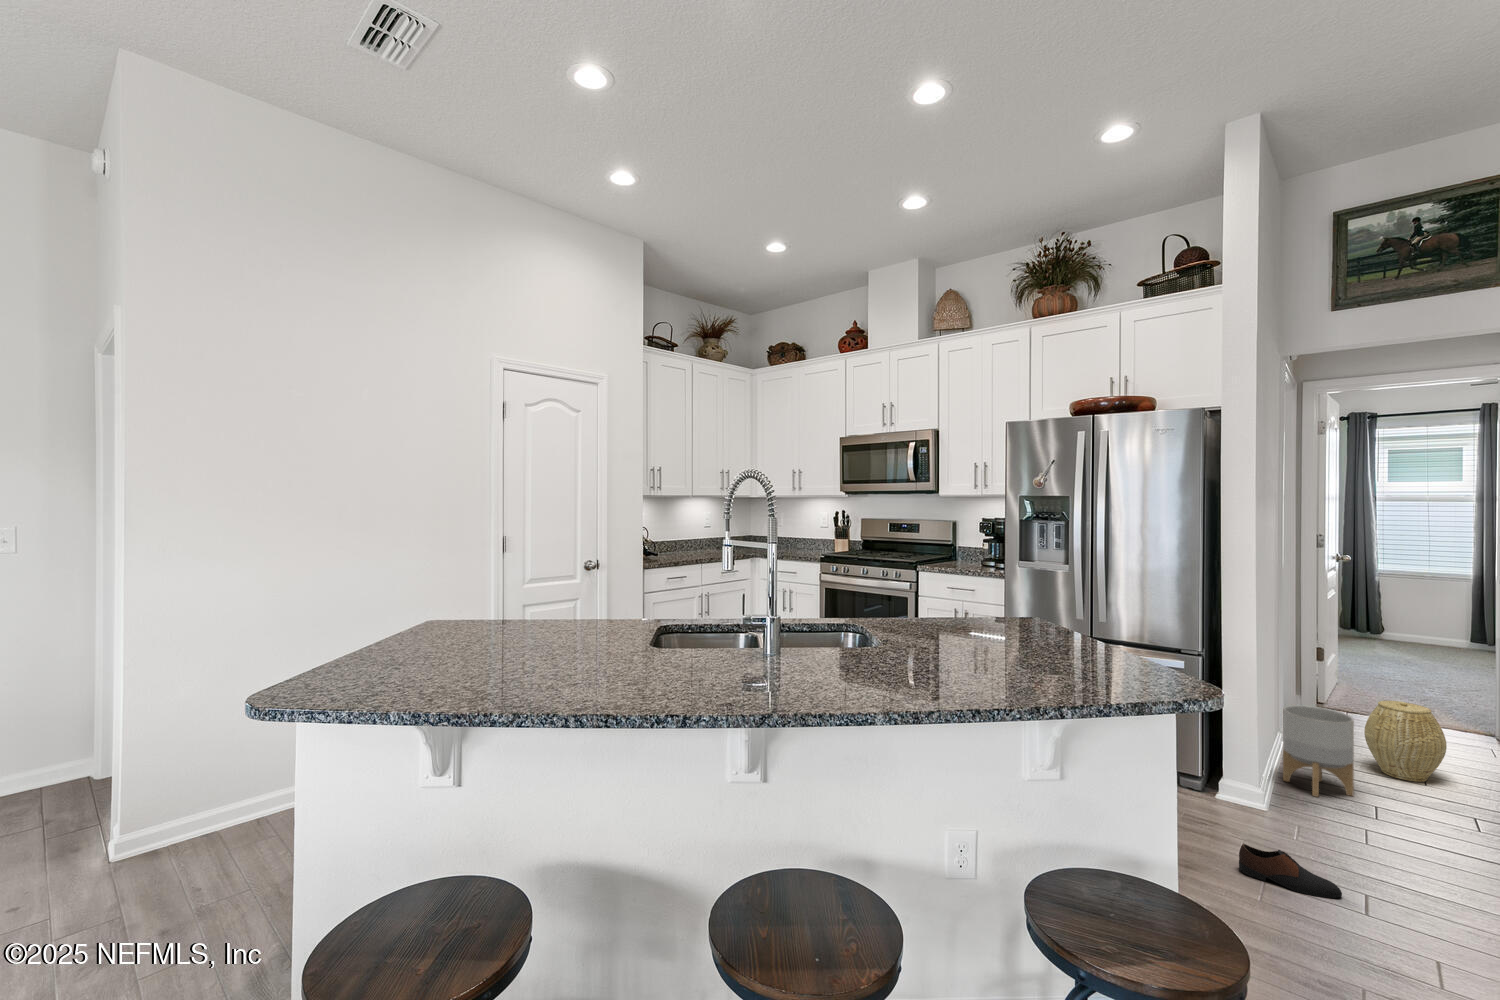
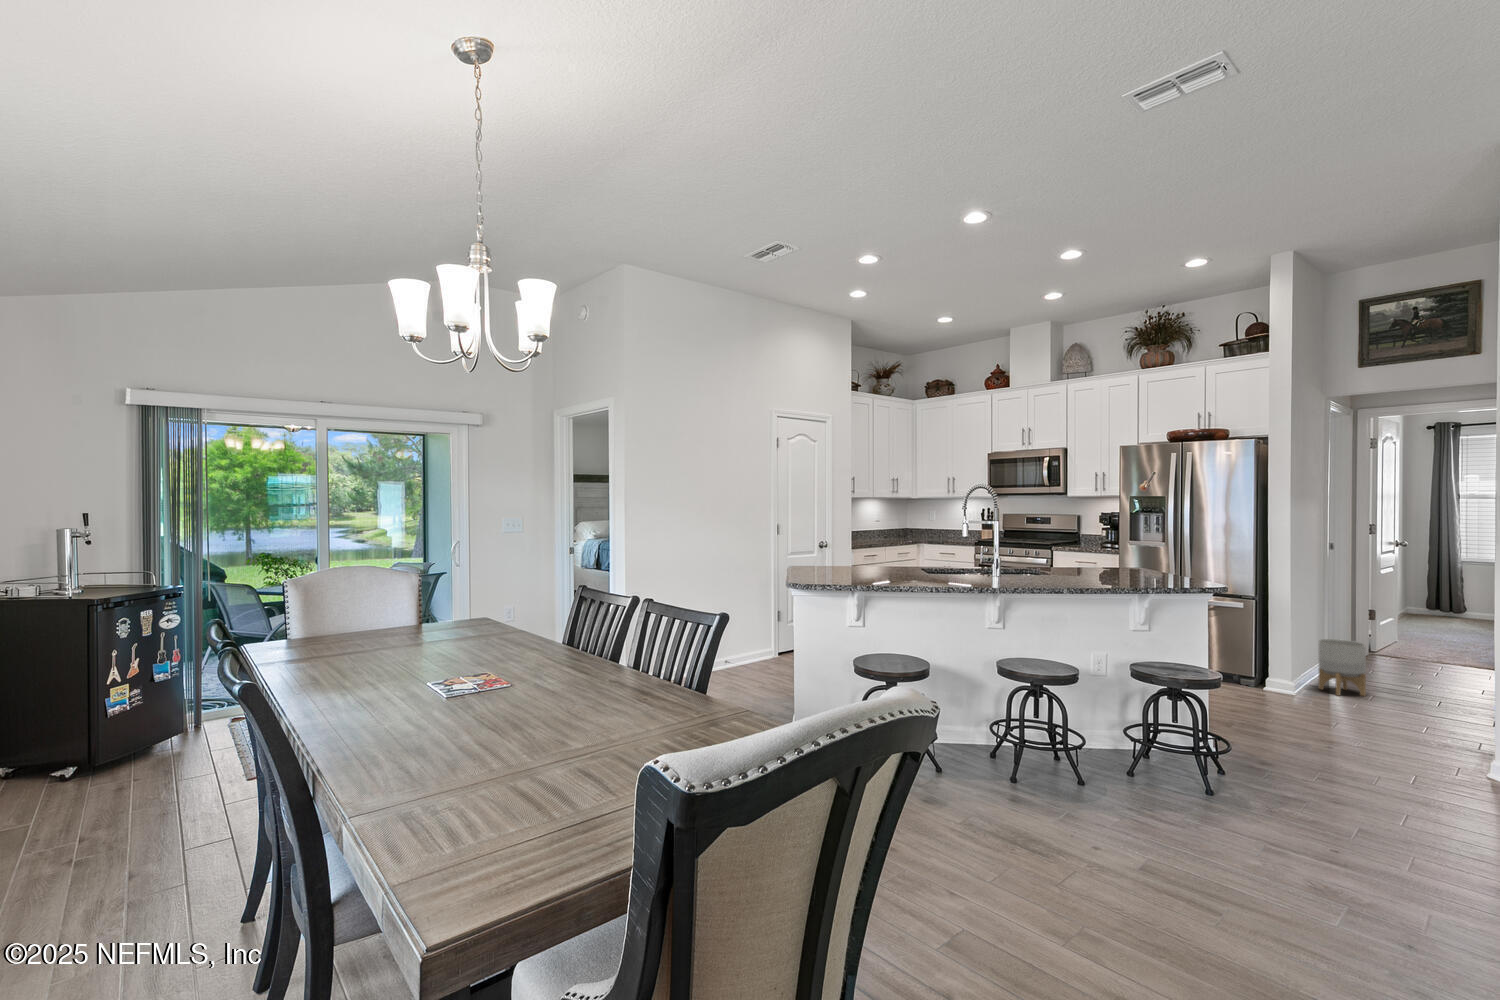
woven basket: present [1364,701,1447,782] -> none [1383,639,1439,692]
shoe: present [1239,844,1342,898] -> none [1269,702,1329,727]

